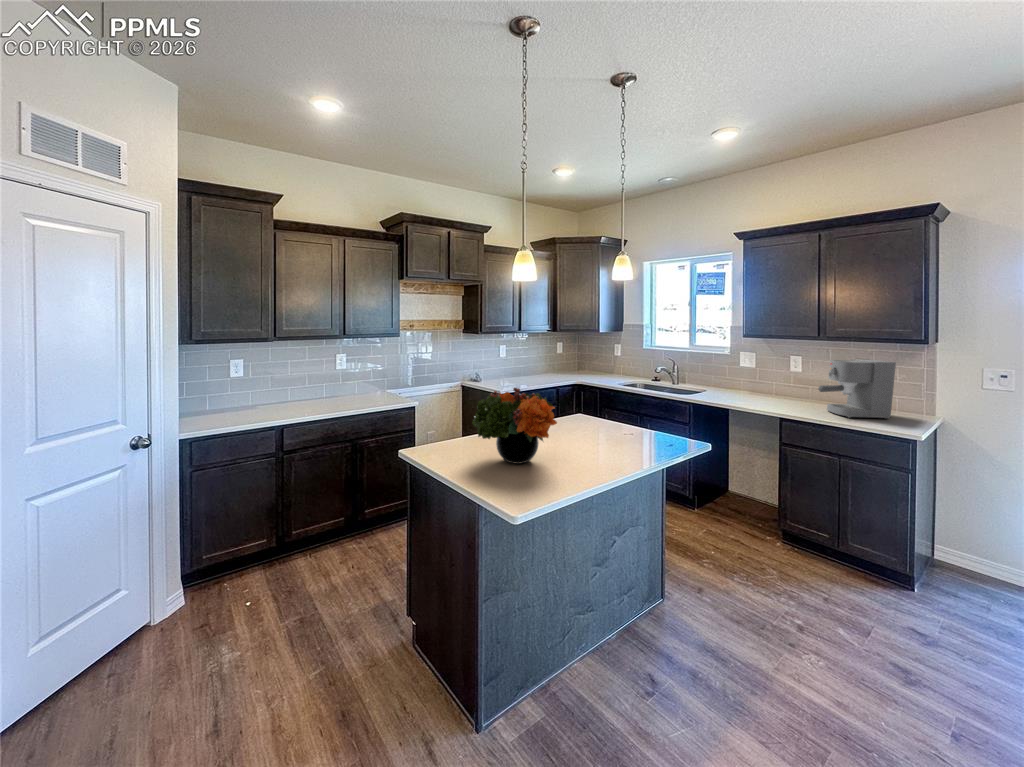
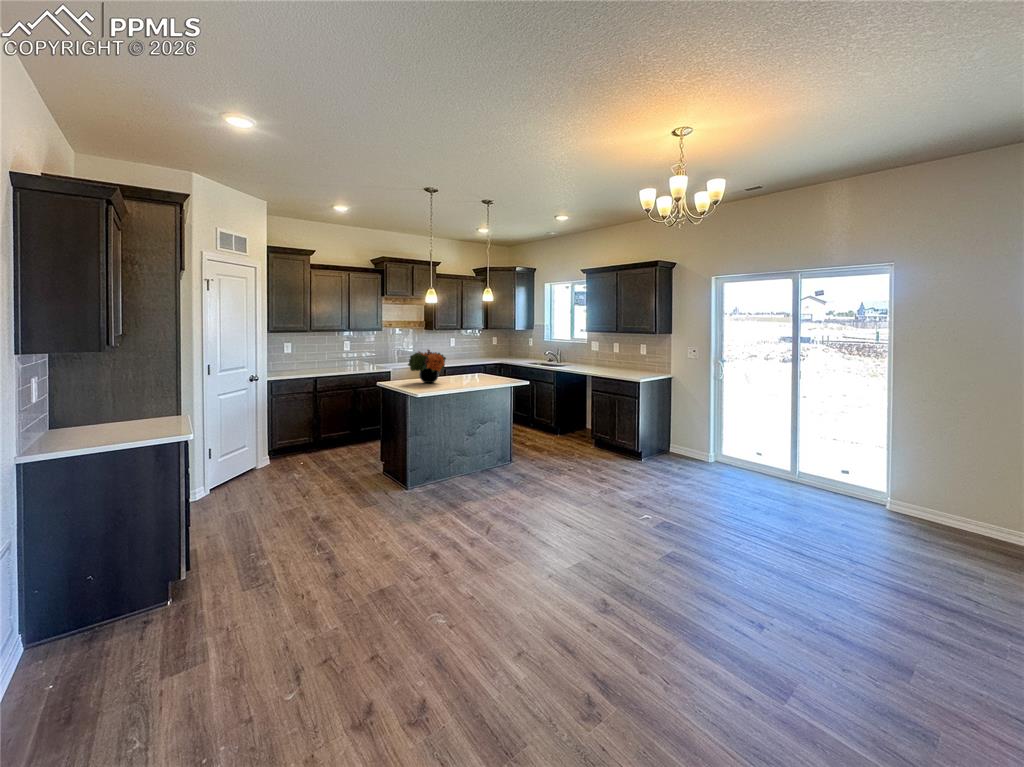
coffee maker: present [818,359,896,419] -> none [610,343,645,374]

